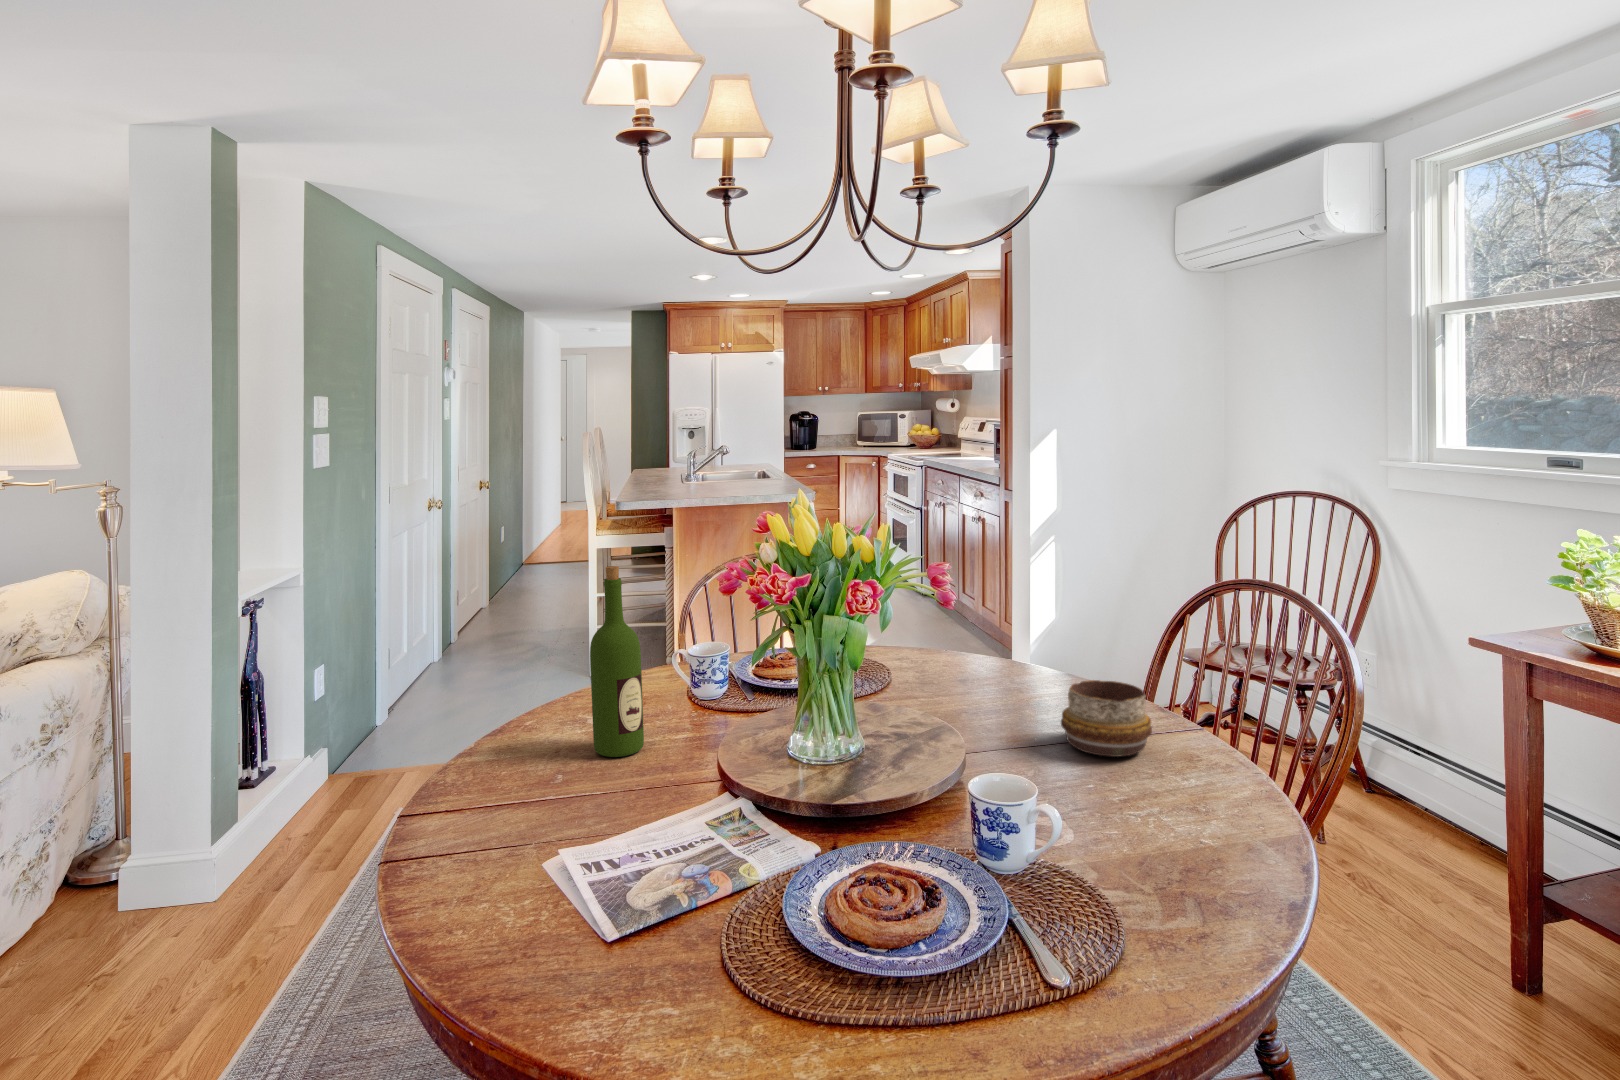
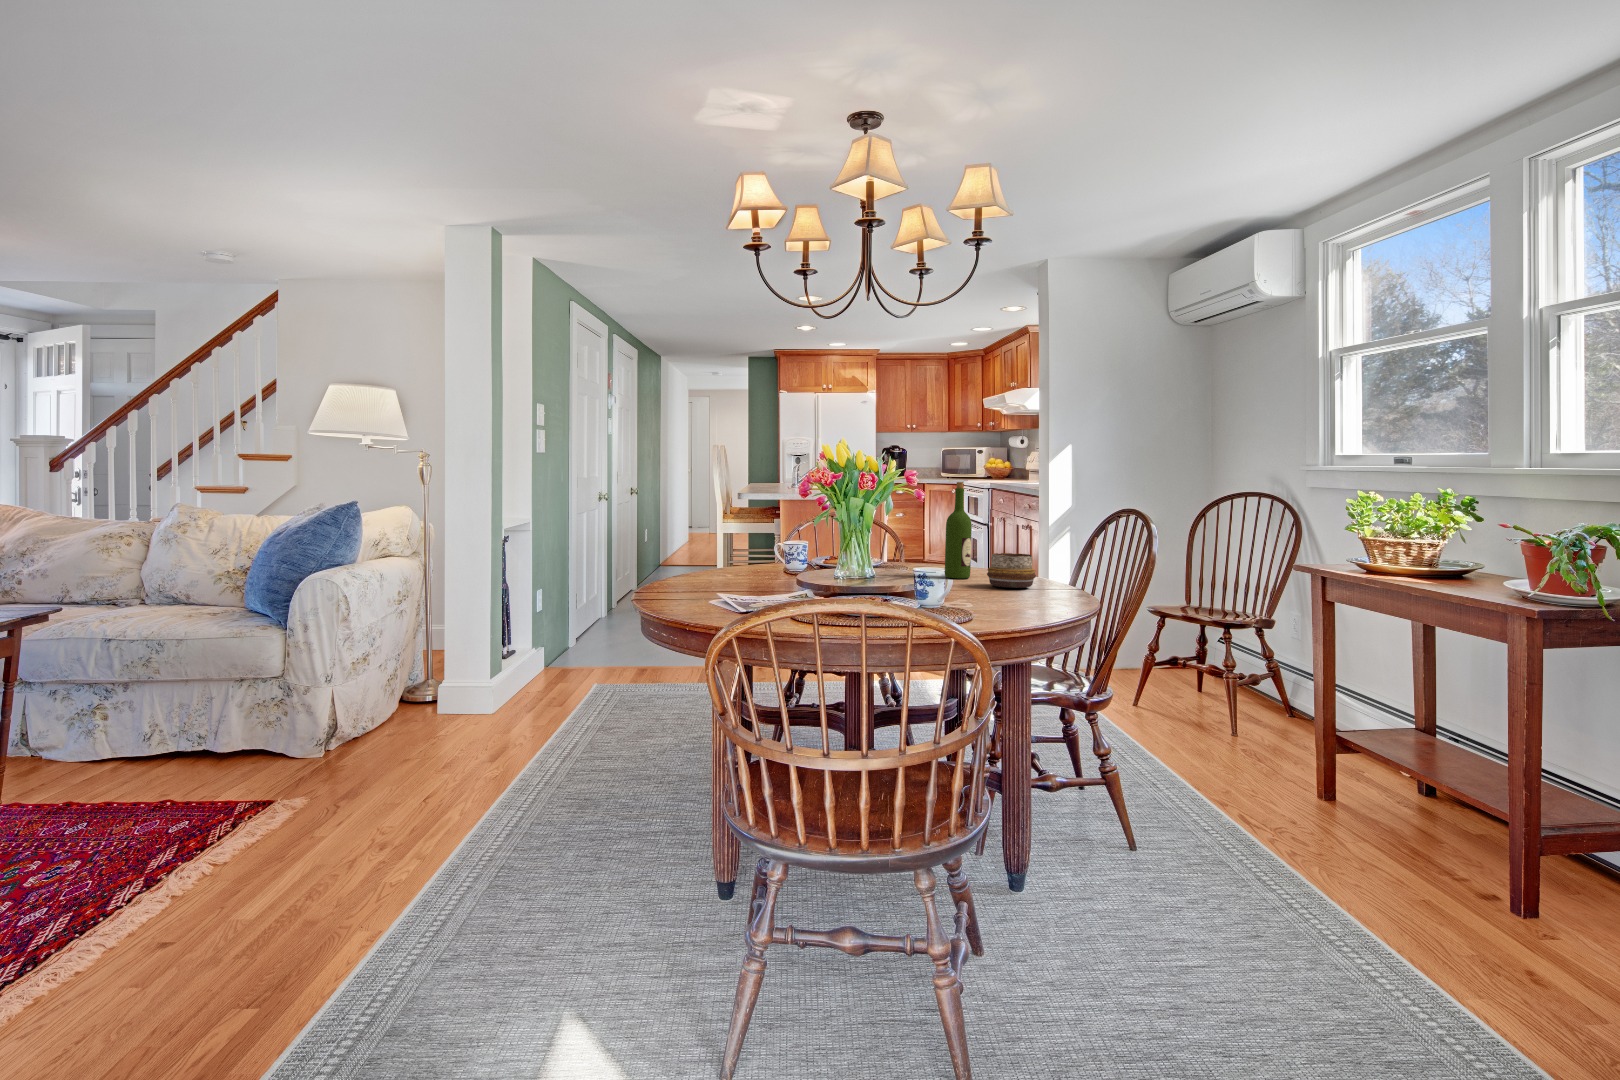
wine bottle: present [590,566,644,757] -> present [945,482,972,579]

